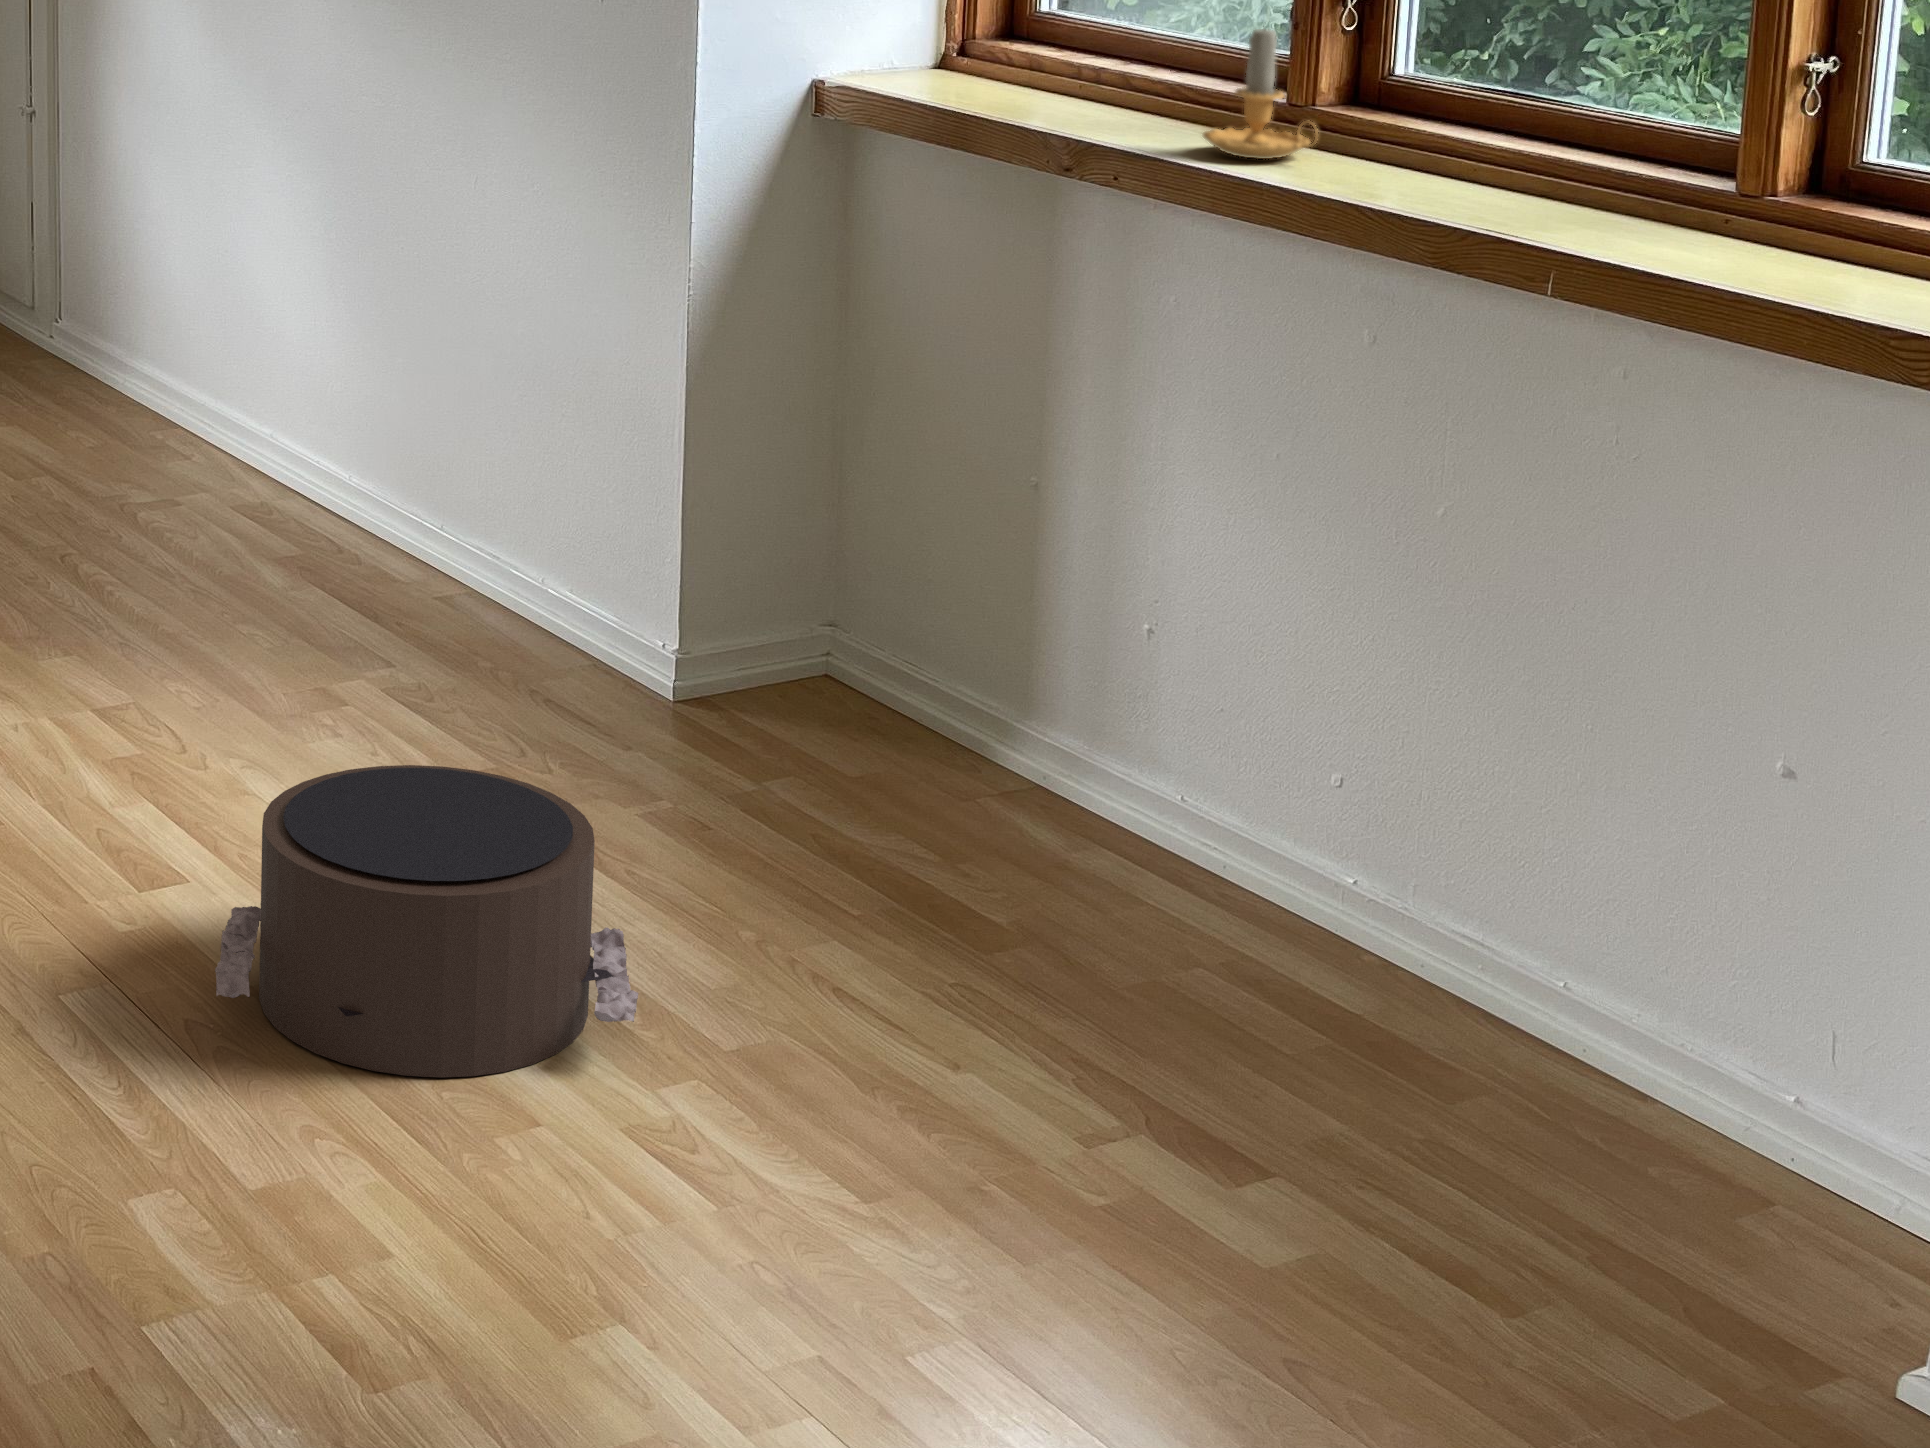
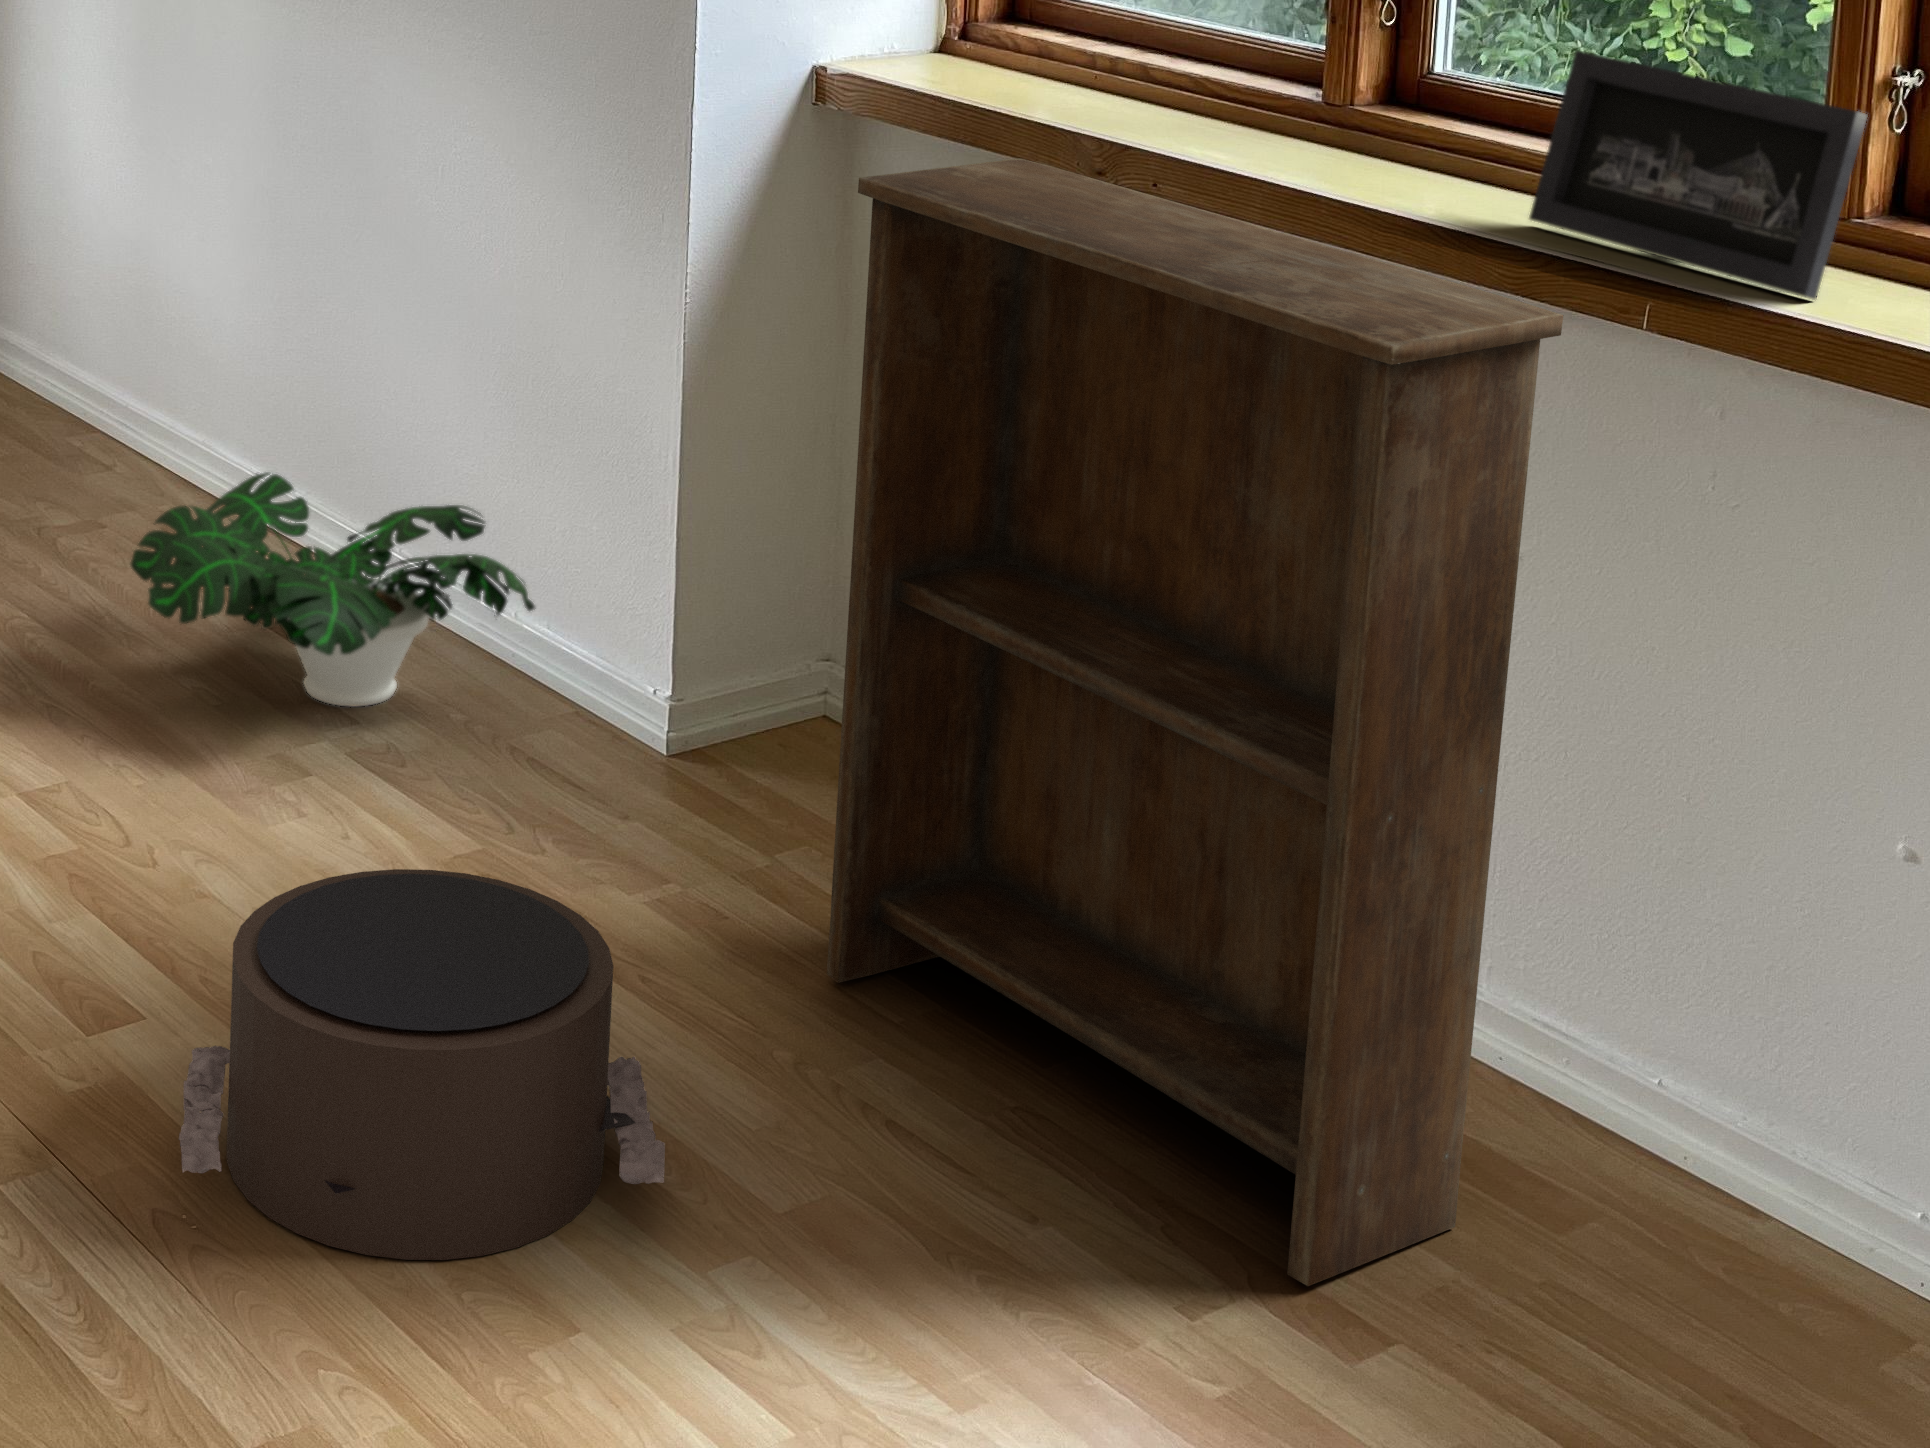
candle: present [1203,28,1316,159] -> none [1242,20,1369,168]
picture frame: none [1457,39,1762,258] -> present [1529,50,1867,299]
bookshelf: none [808,149,1453,1130] -> present [827,158,1563,1286]
potted plant: none [200,459,564,664] -> present [131,472,535,706]

